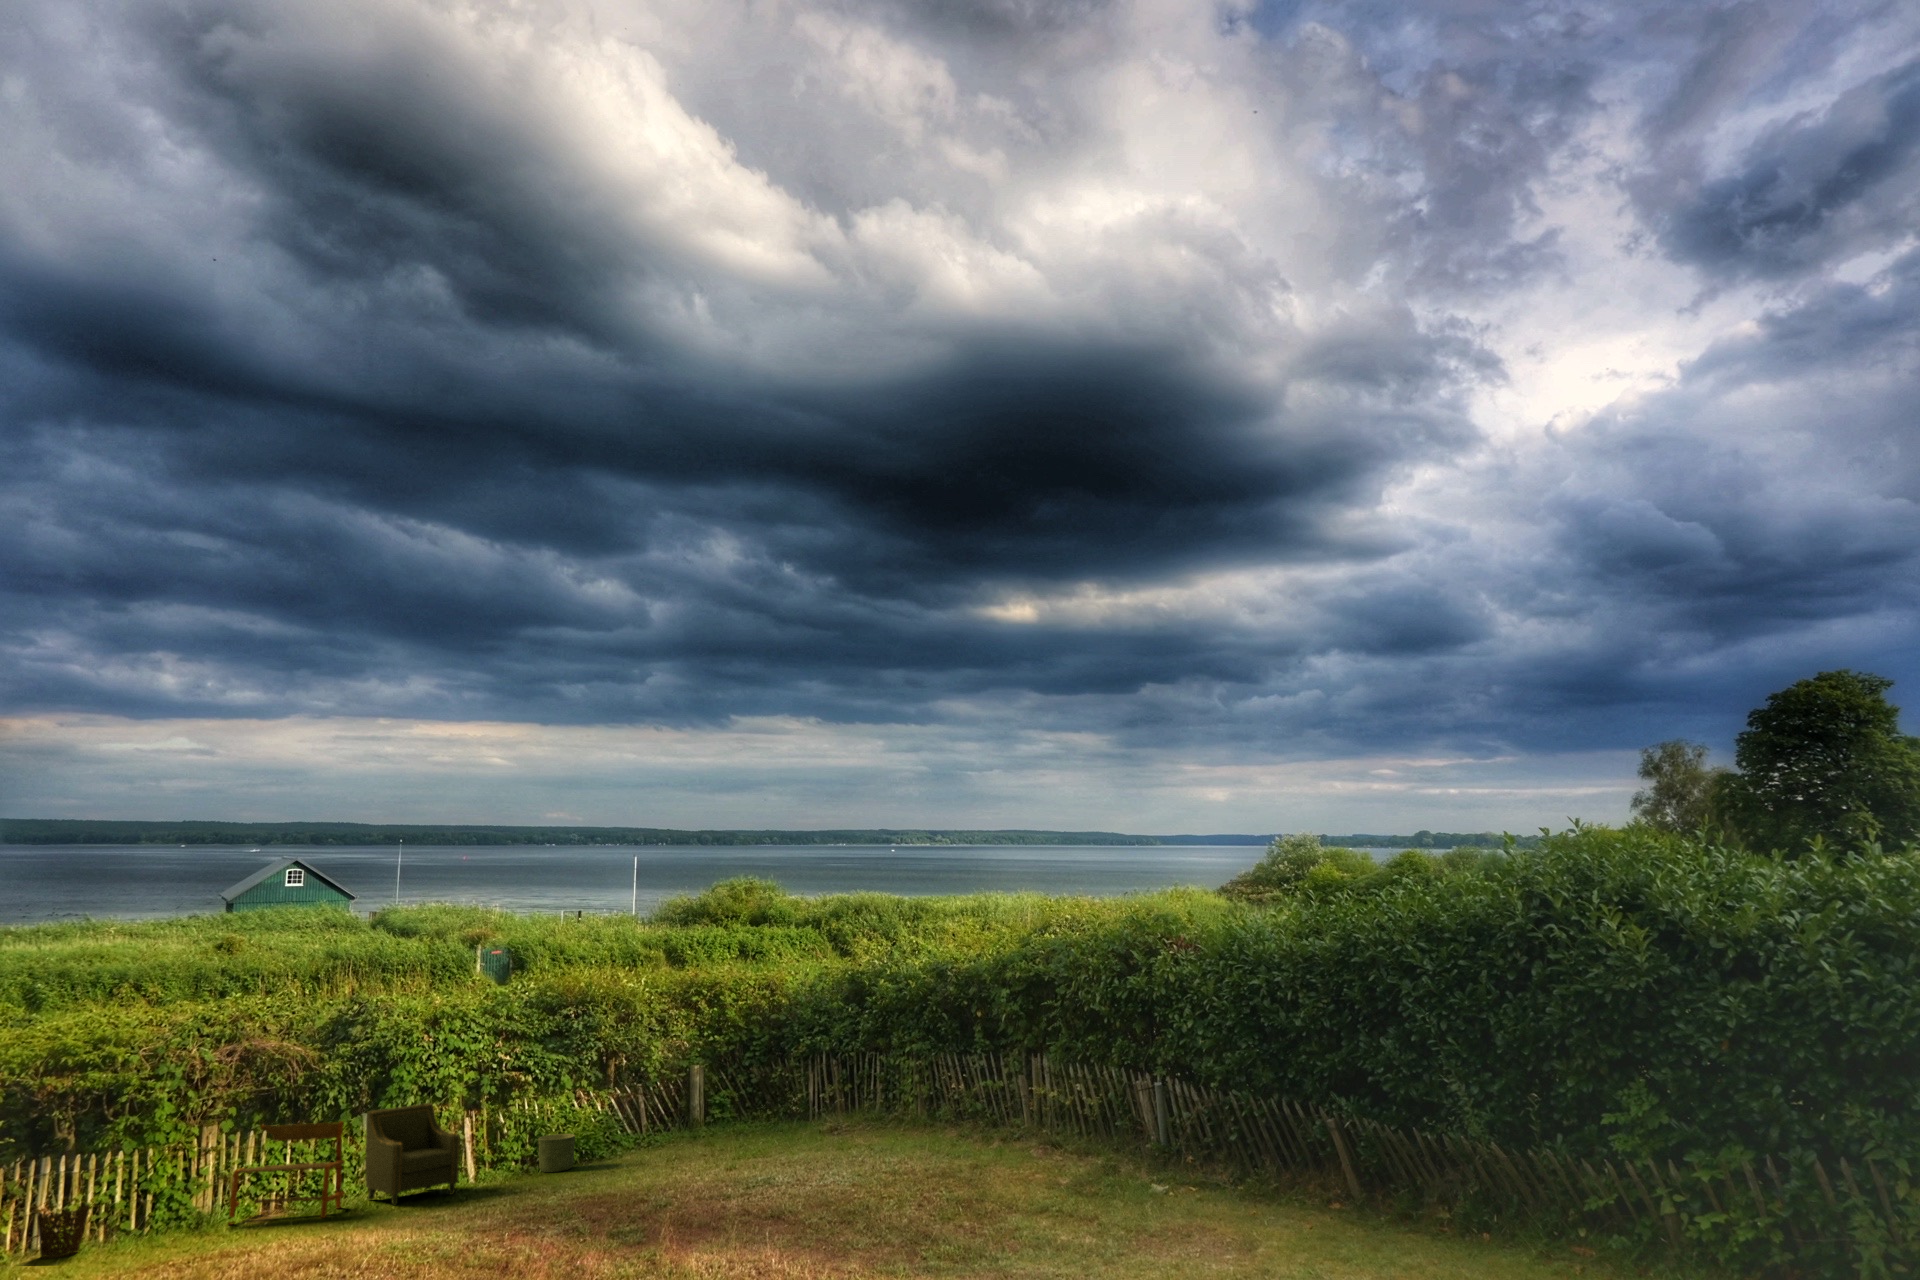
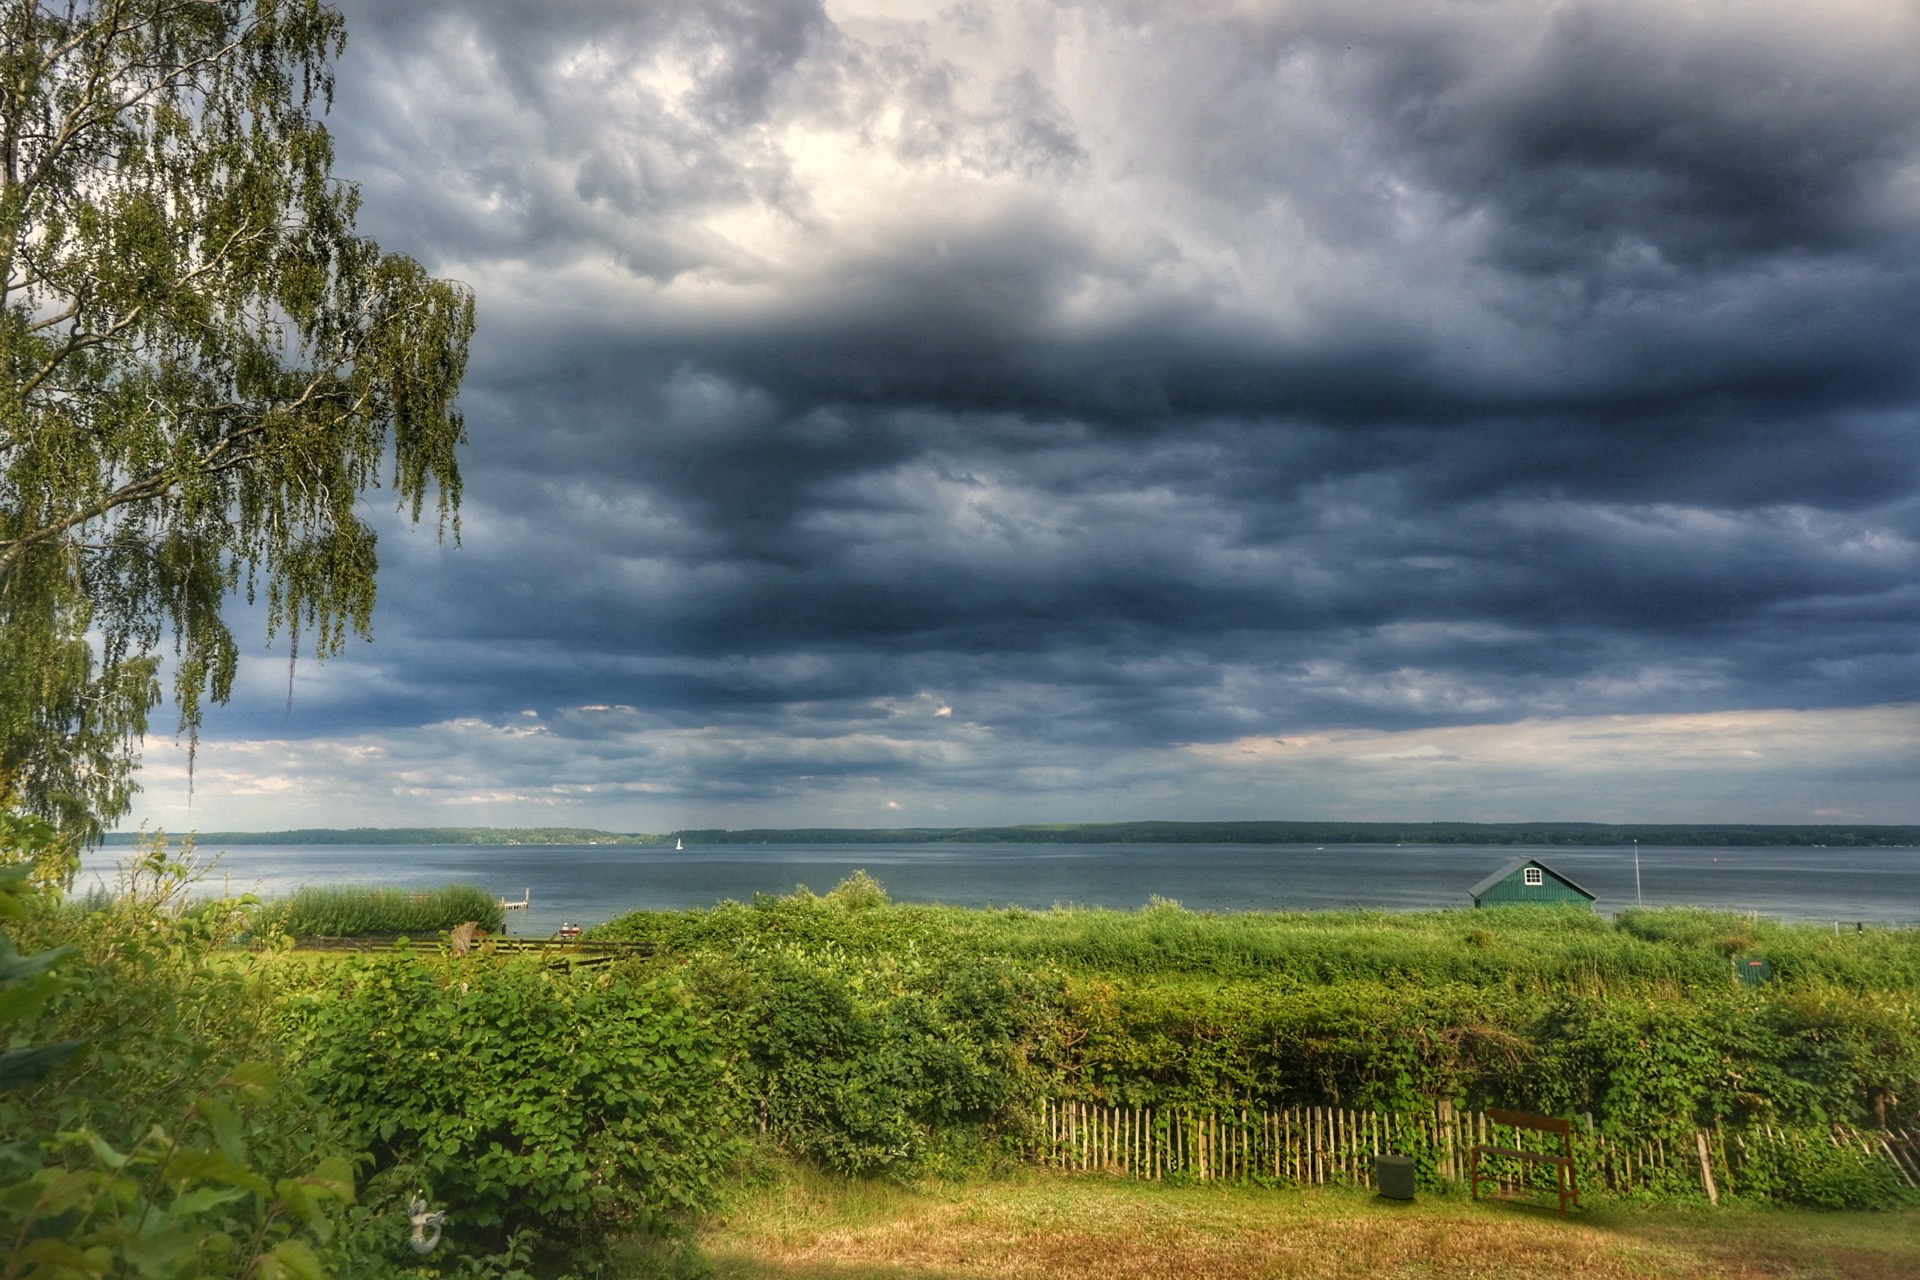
chair: present [366,1103,460,1205] -> none [1591,1111,1704,1220]
planter: present [538,1134,575,1172] -> present [1375,1155,1415,1199]
basket: present [37,1204,90,1259] -> none [1316,1150,1356,1197]

